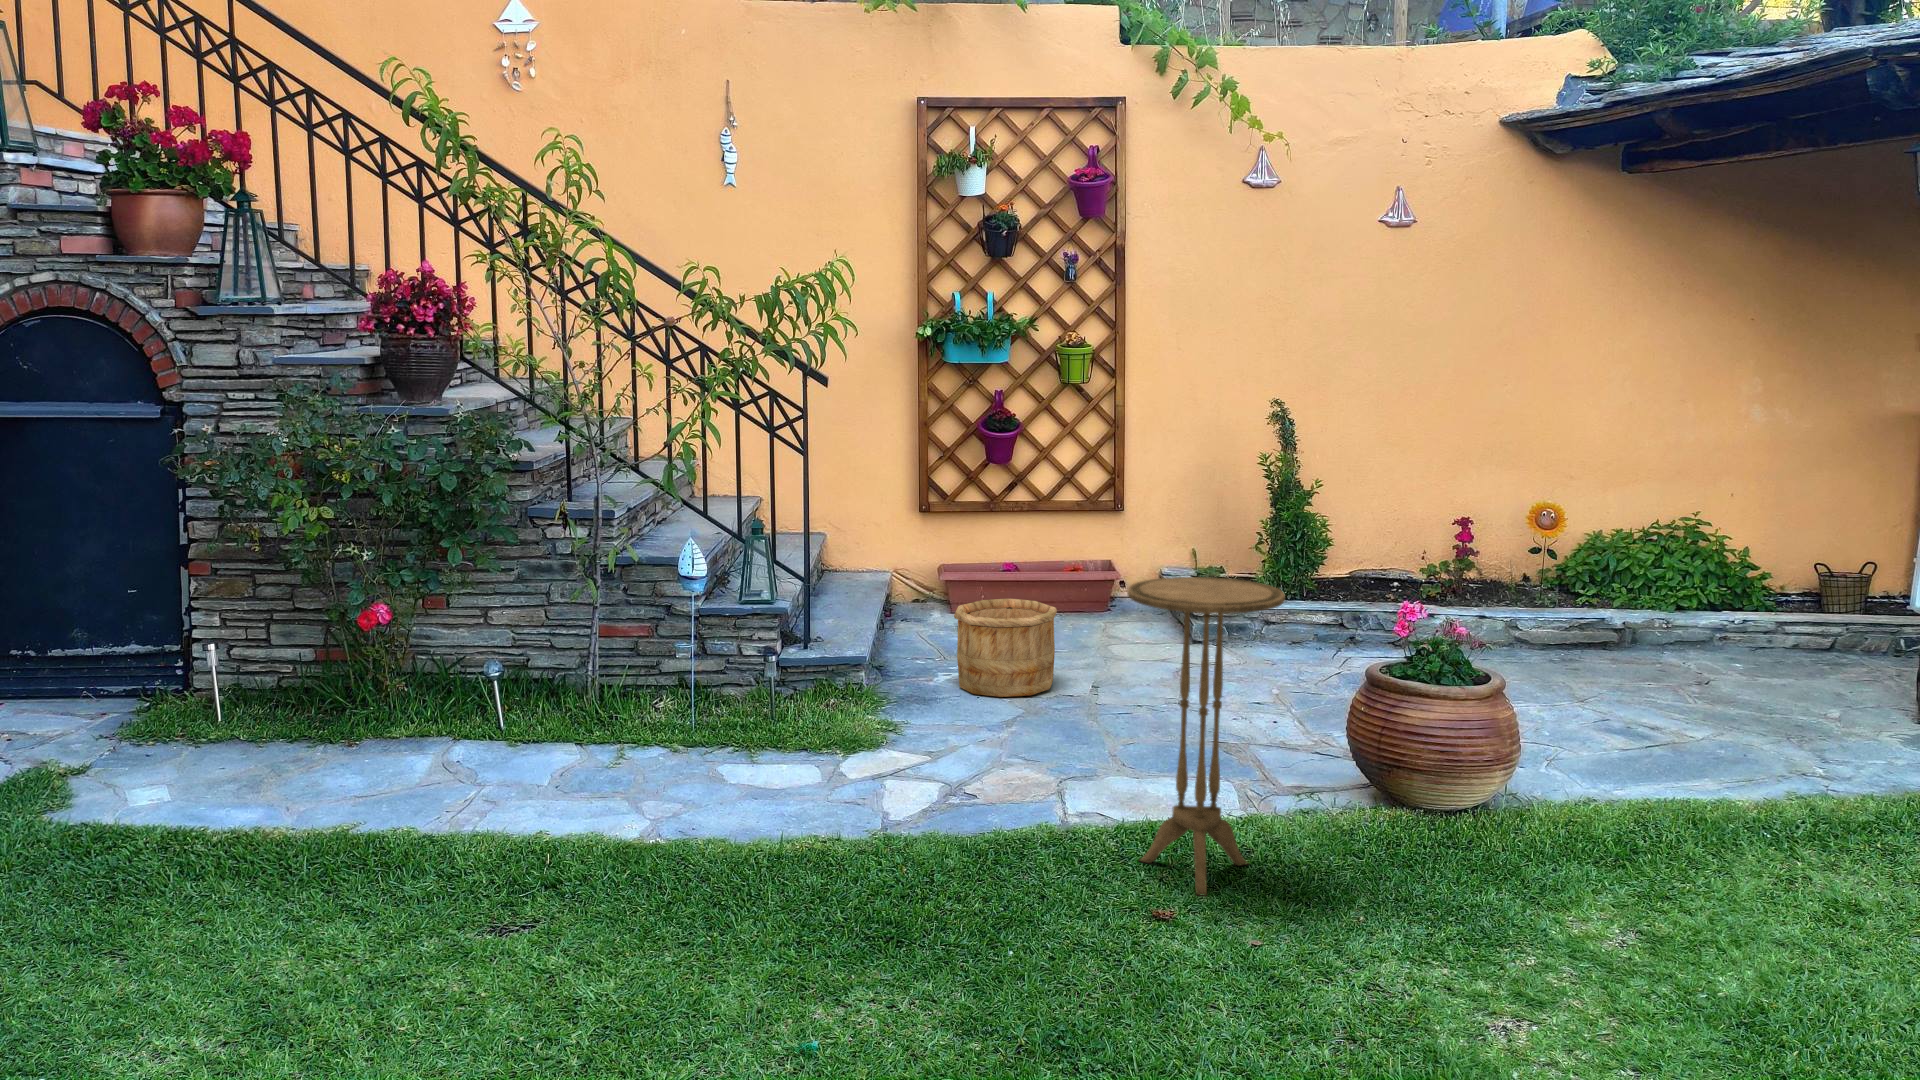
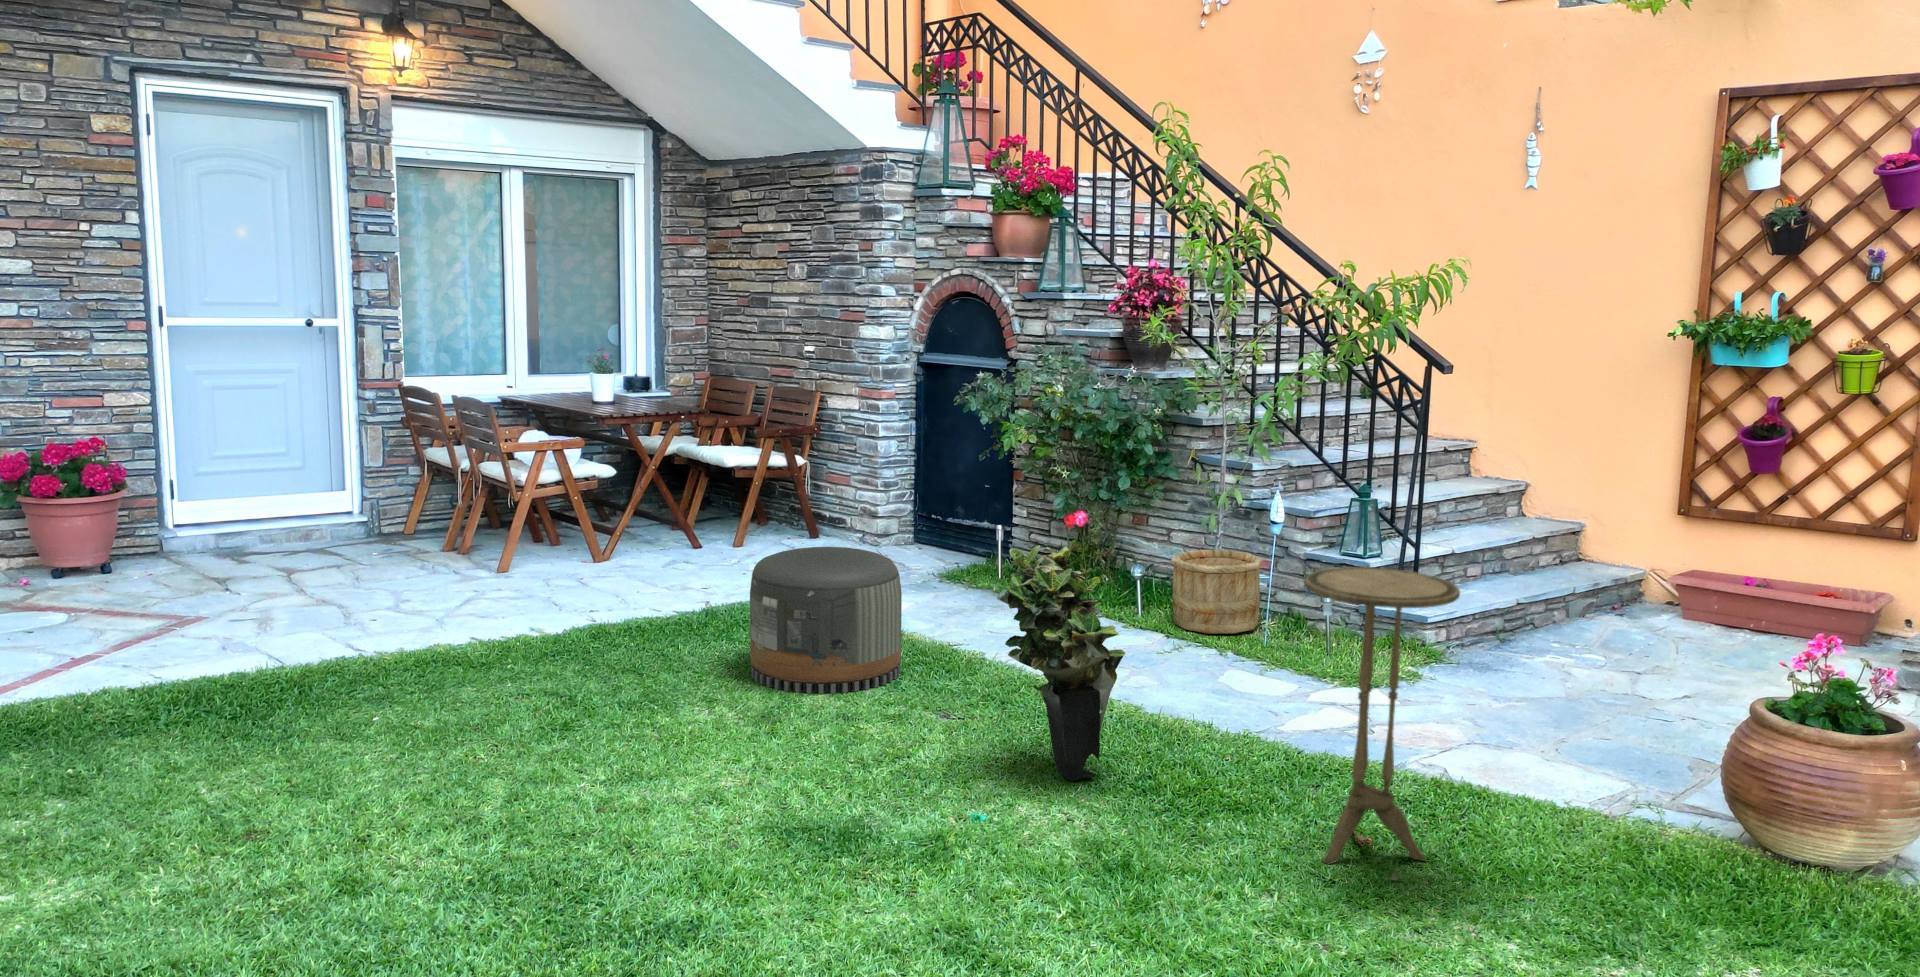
wooden bucket: present [954,599,1057,697] -> present [1170,550,1263,633]
potted plant: none [717,618,898,912] -> present [997,545,1125,781]
pouf: none [146,700,411,946] -> present [750,547,902,694]

